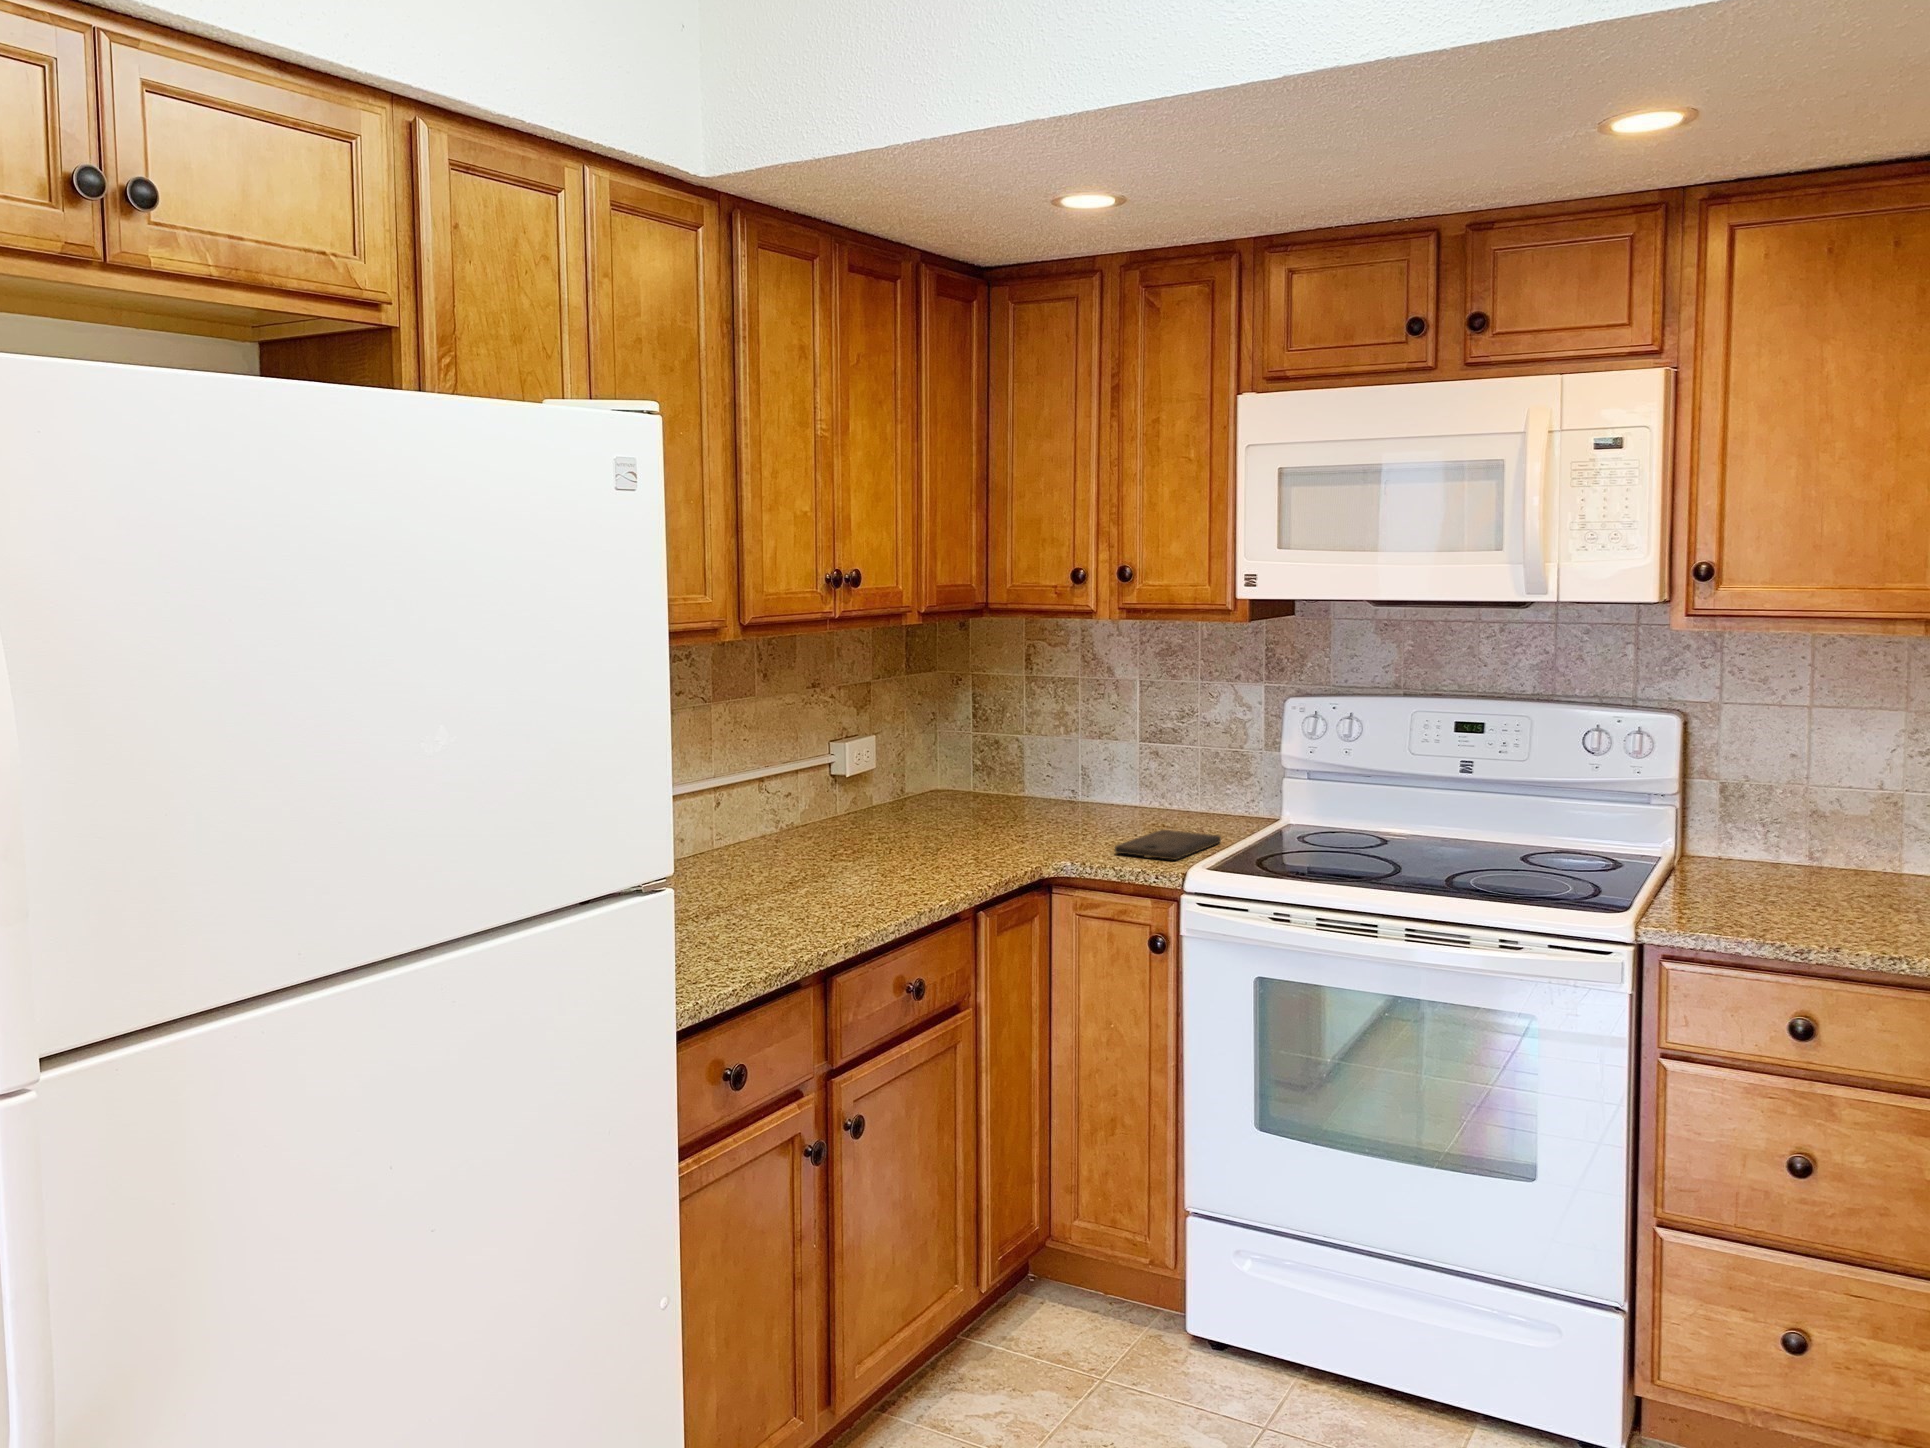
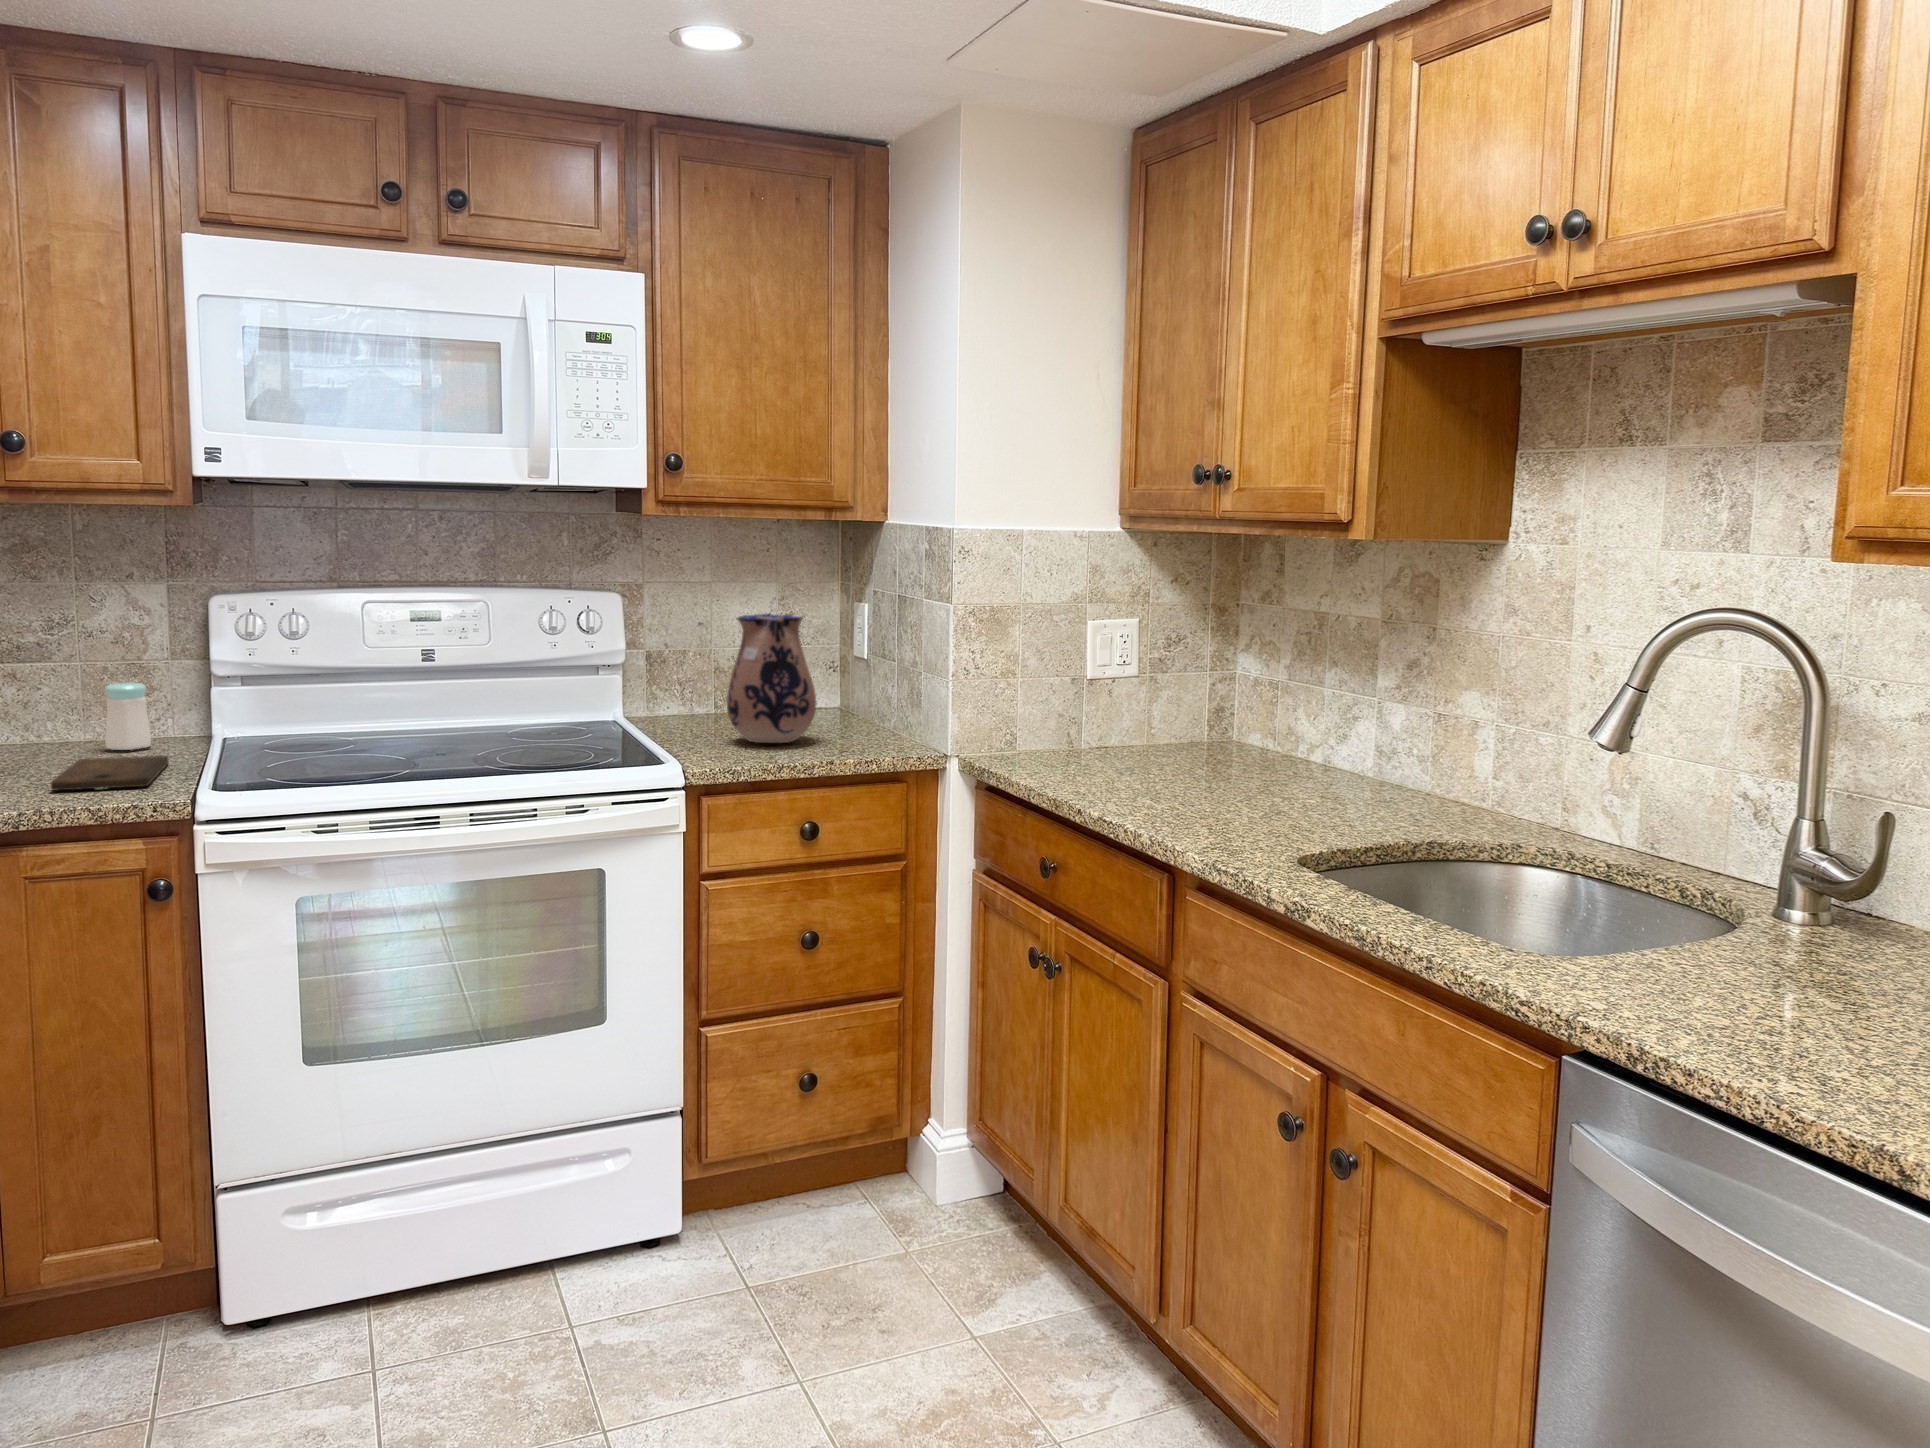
ceramic pitcher: none [1746,753,1870,916] -> present [727,614,816,743]
salt shaker: none [1200,768,1236,826] -> present [105,682,151,750]

